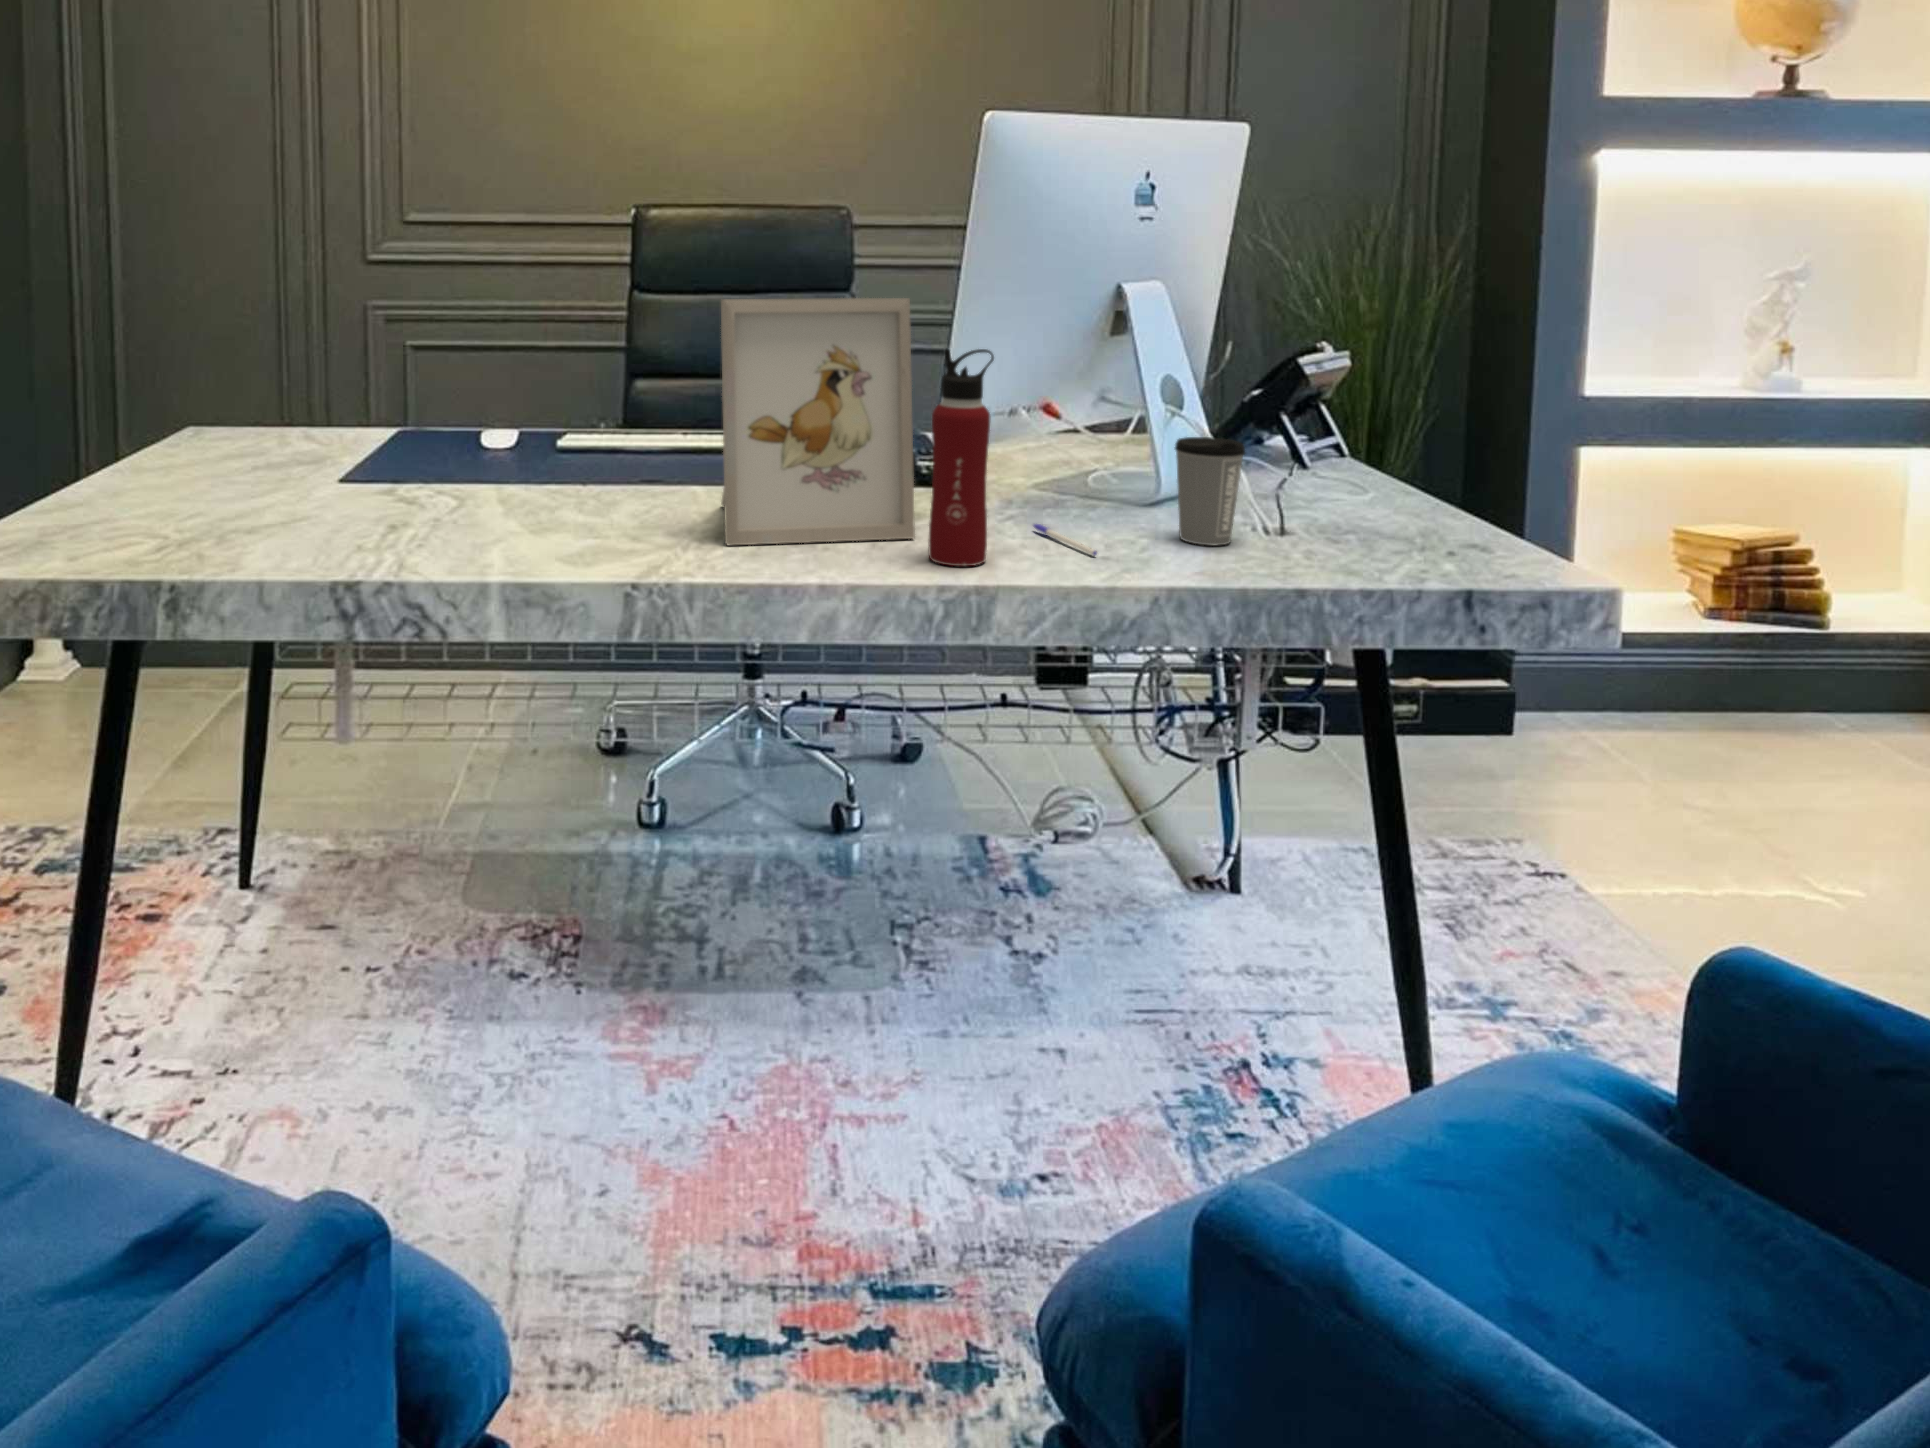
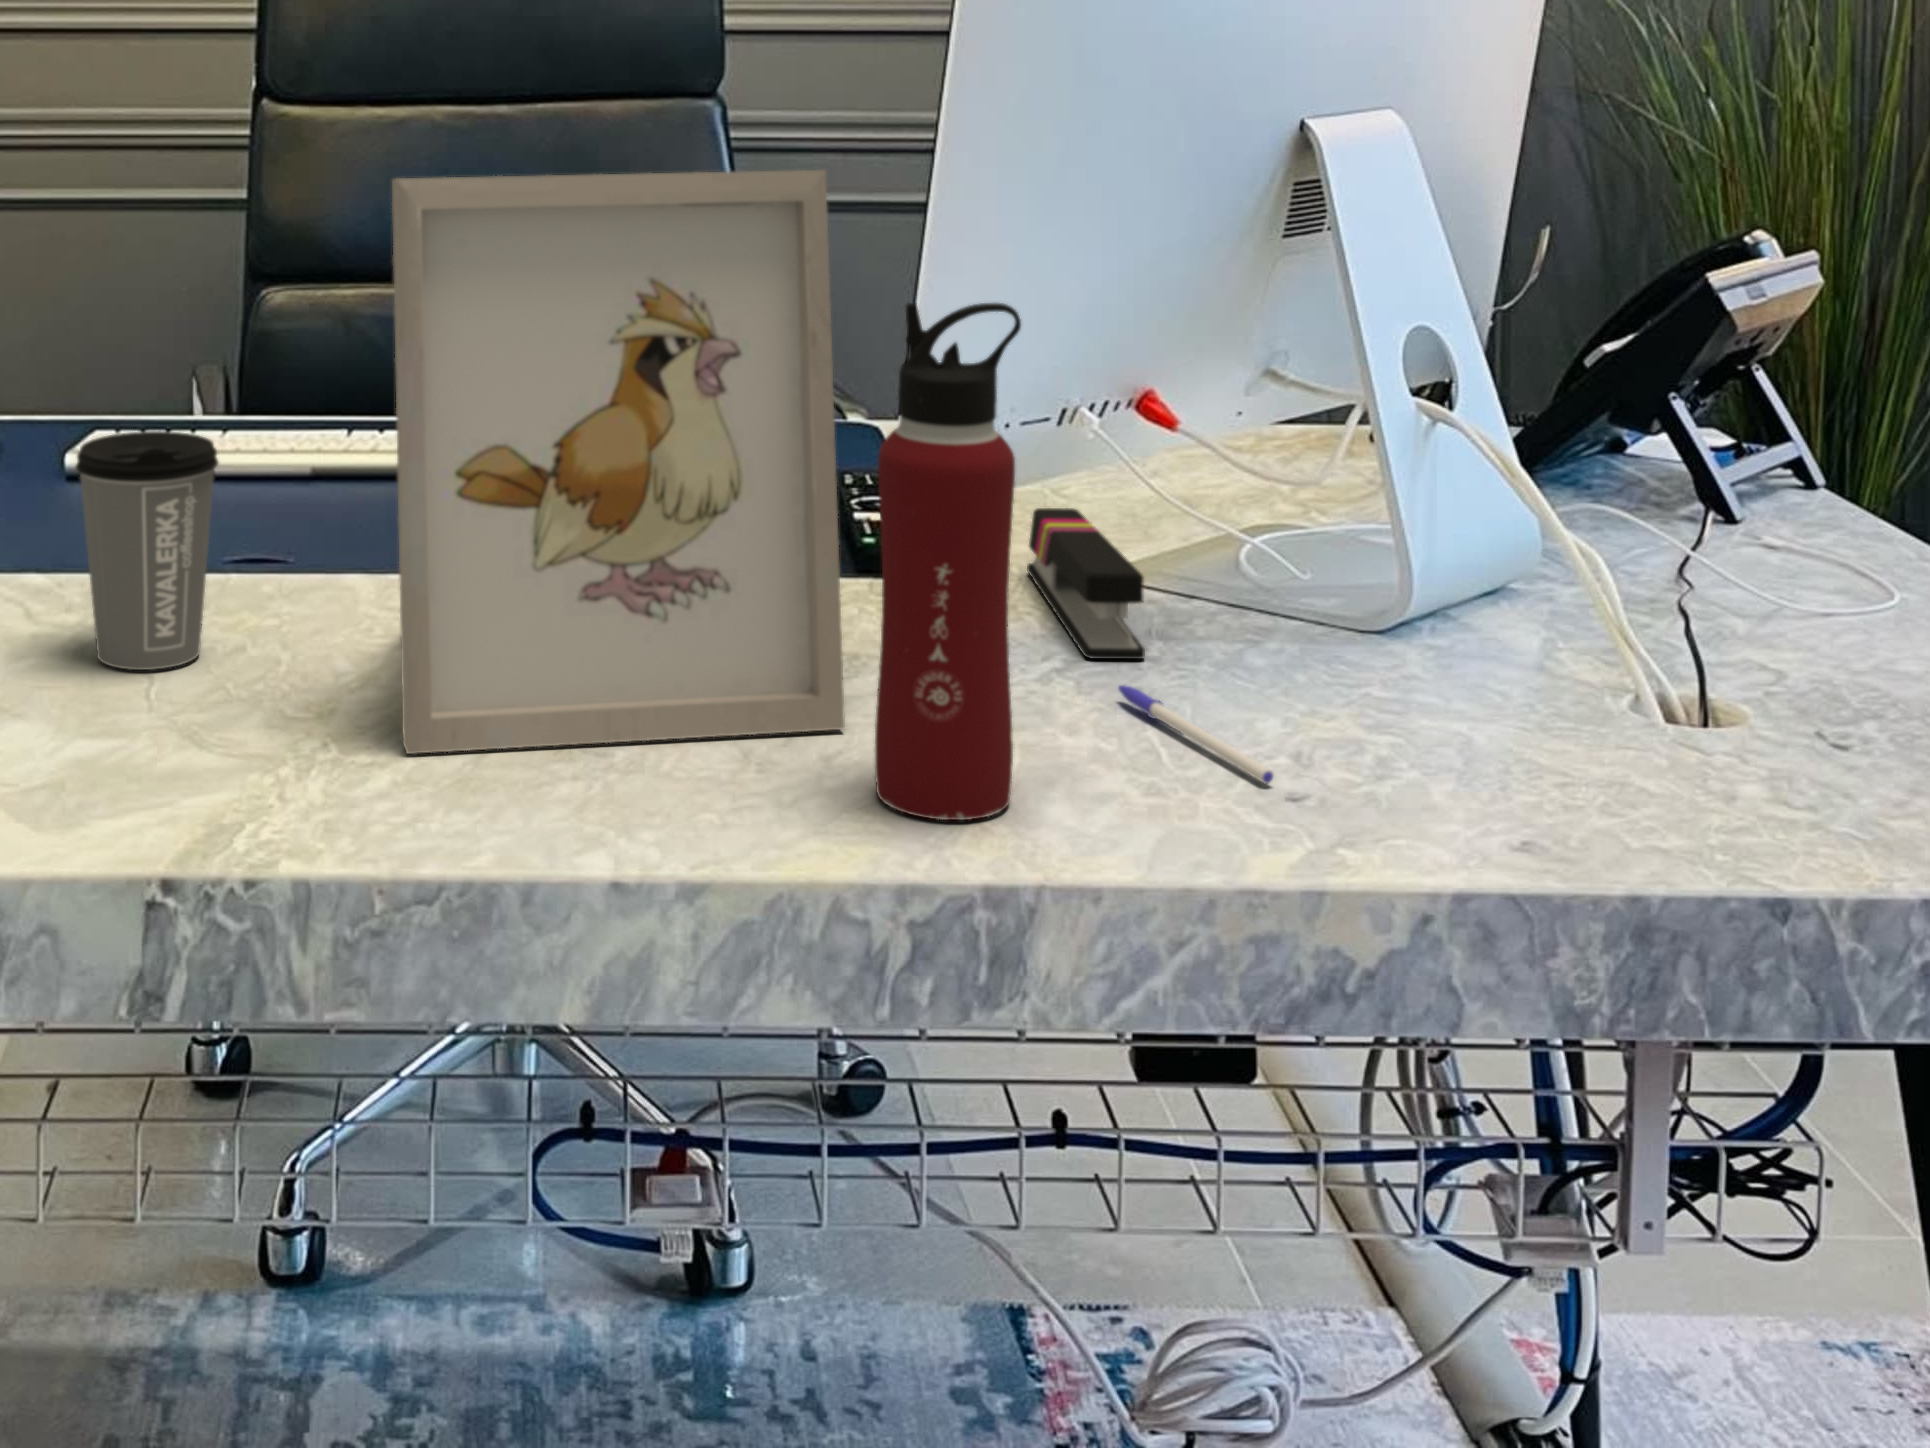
coffee cup: present [1175,437,1245,546] -> present [76,431,218,670]
stapler: none [994,460,1045,517] -> present [1027,508,1145,659]

